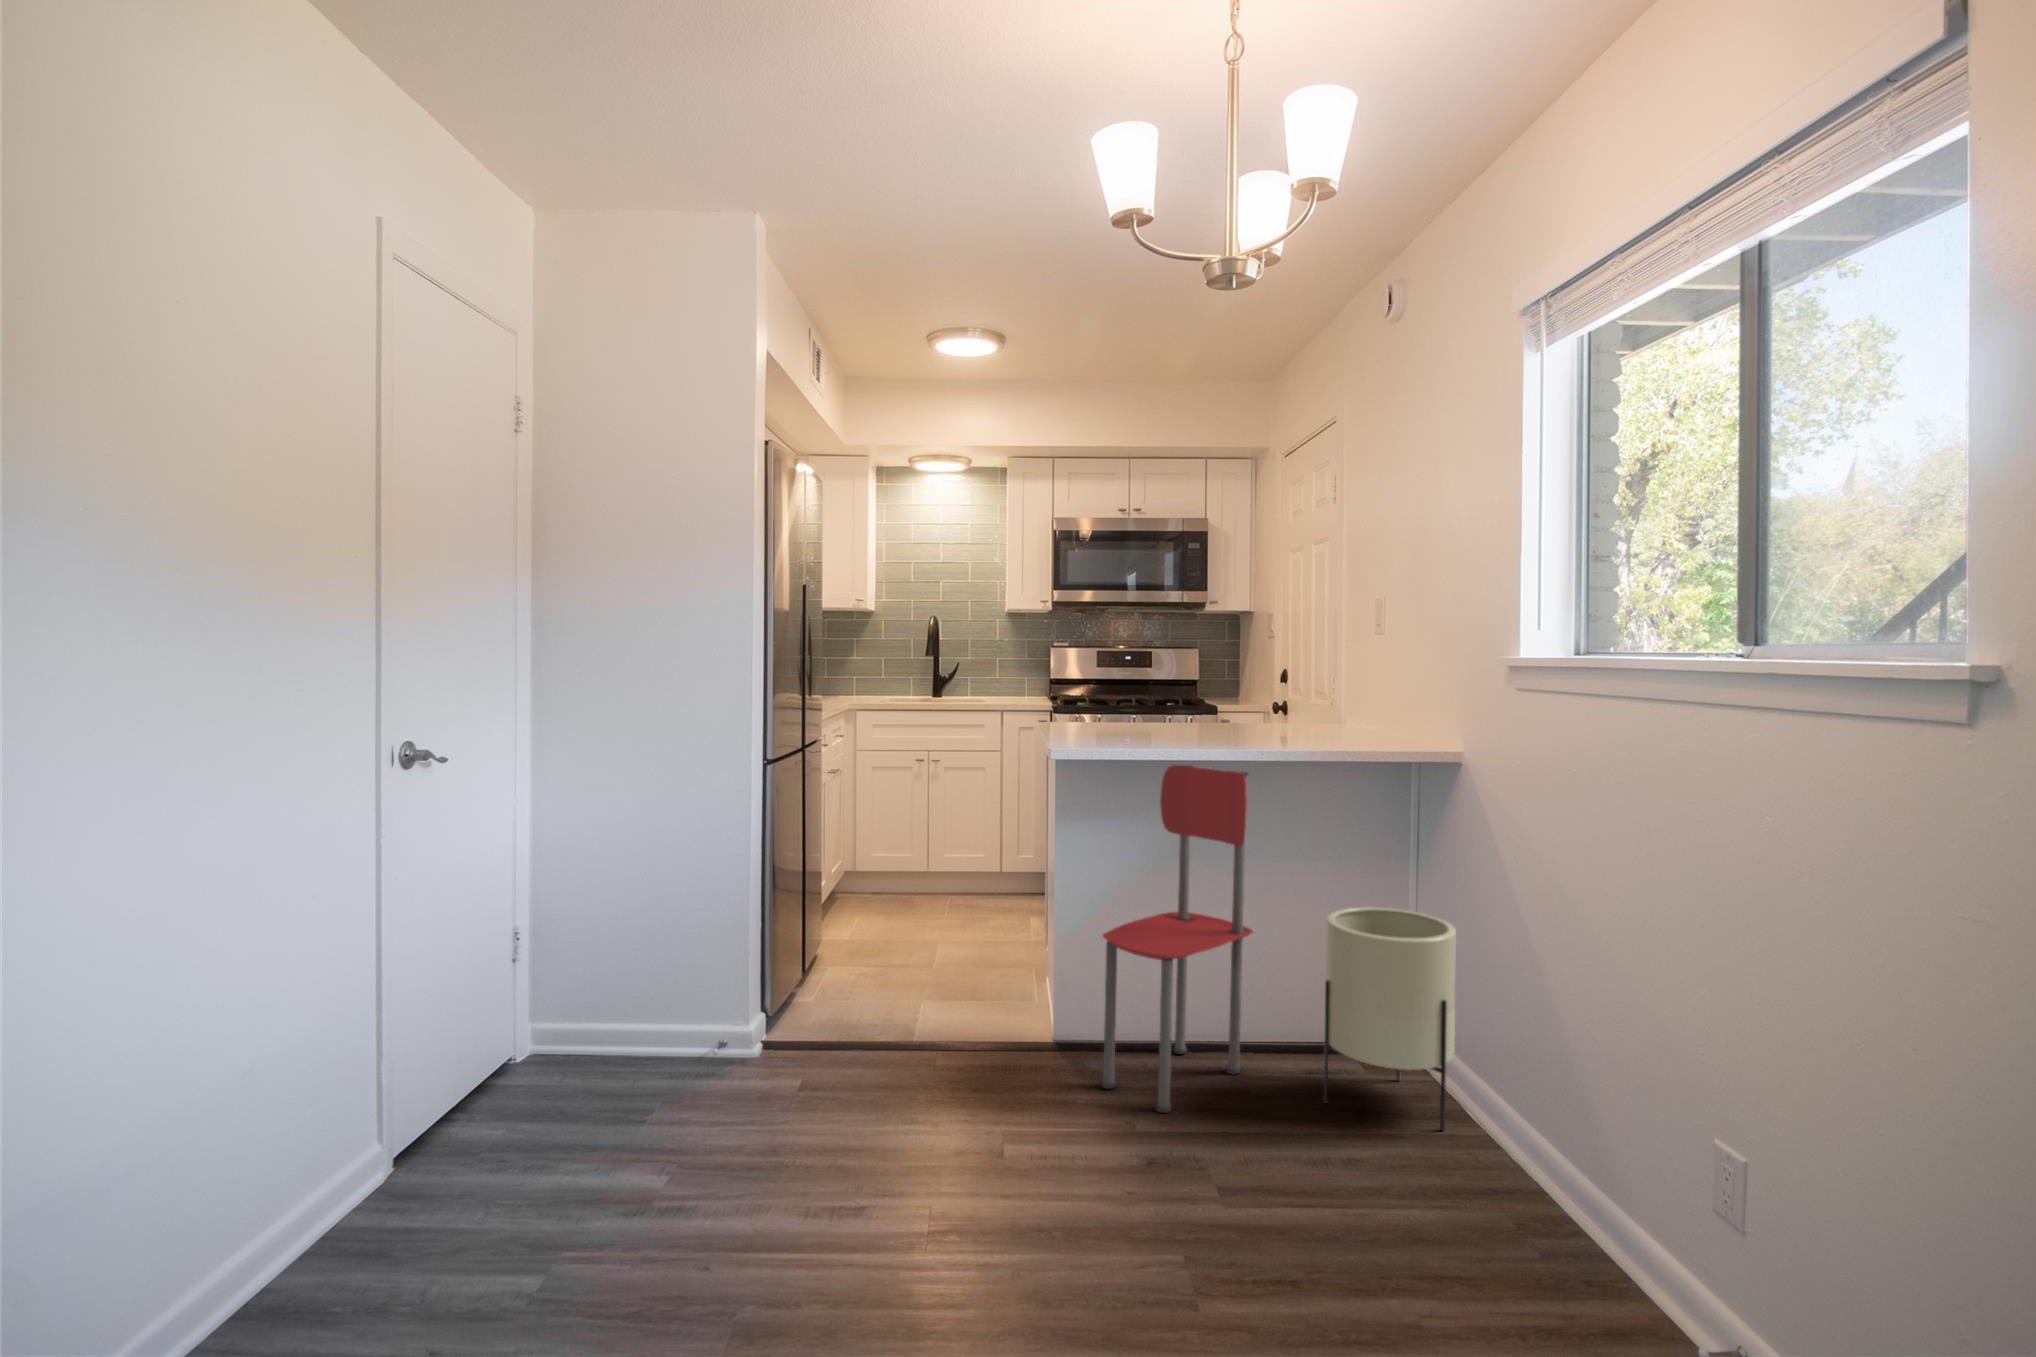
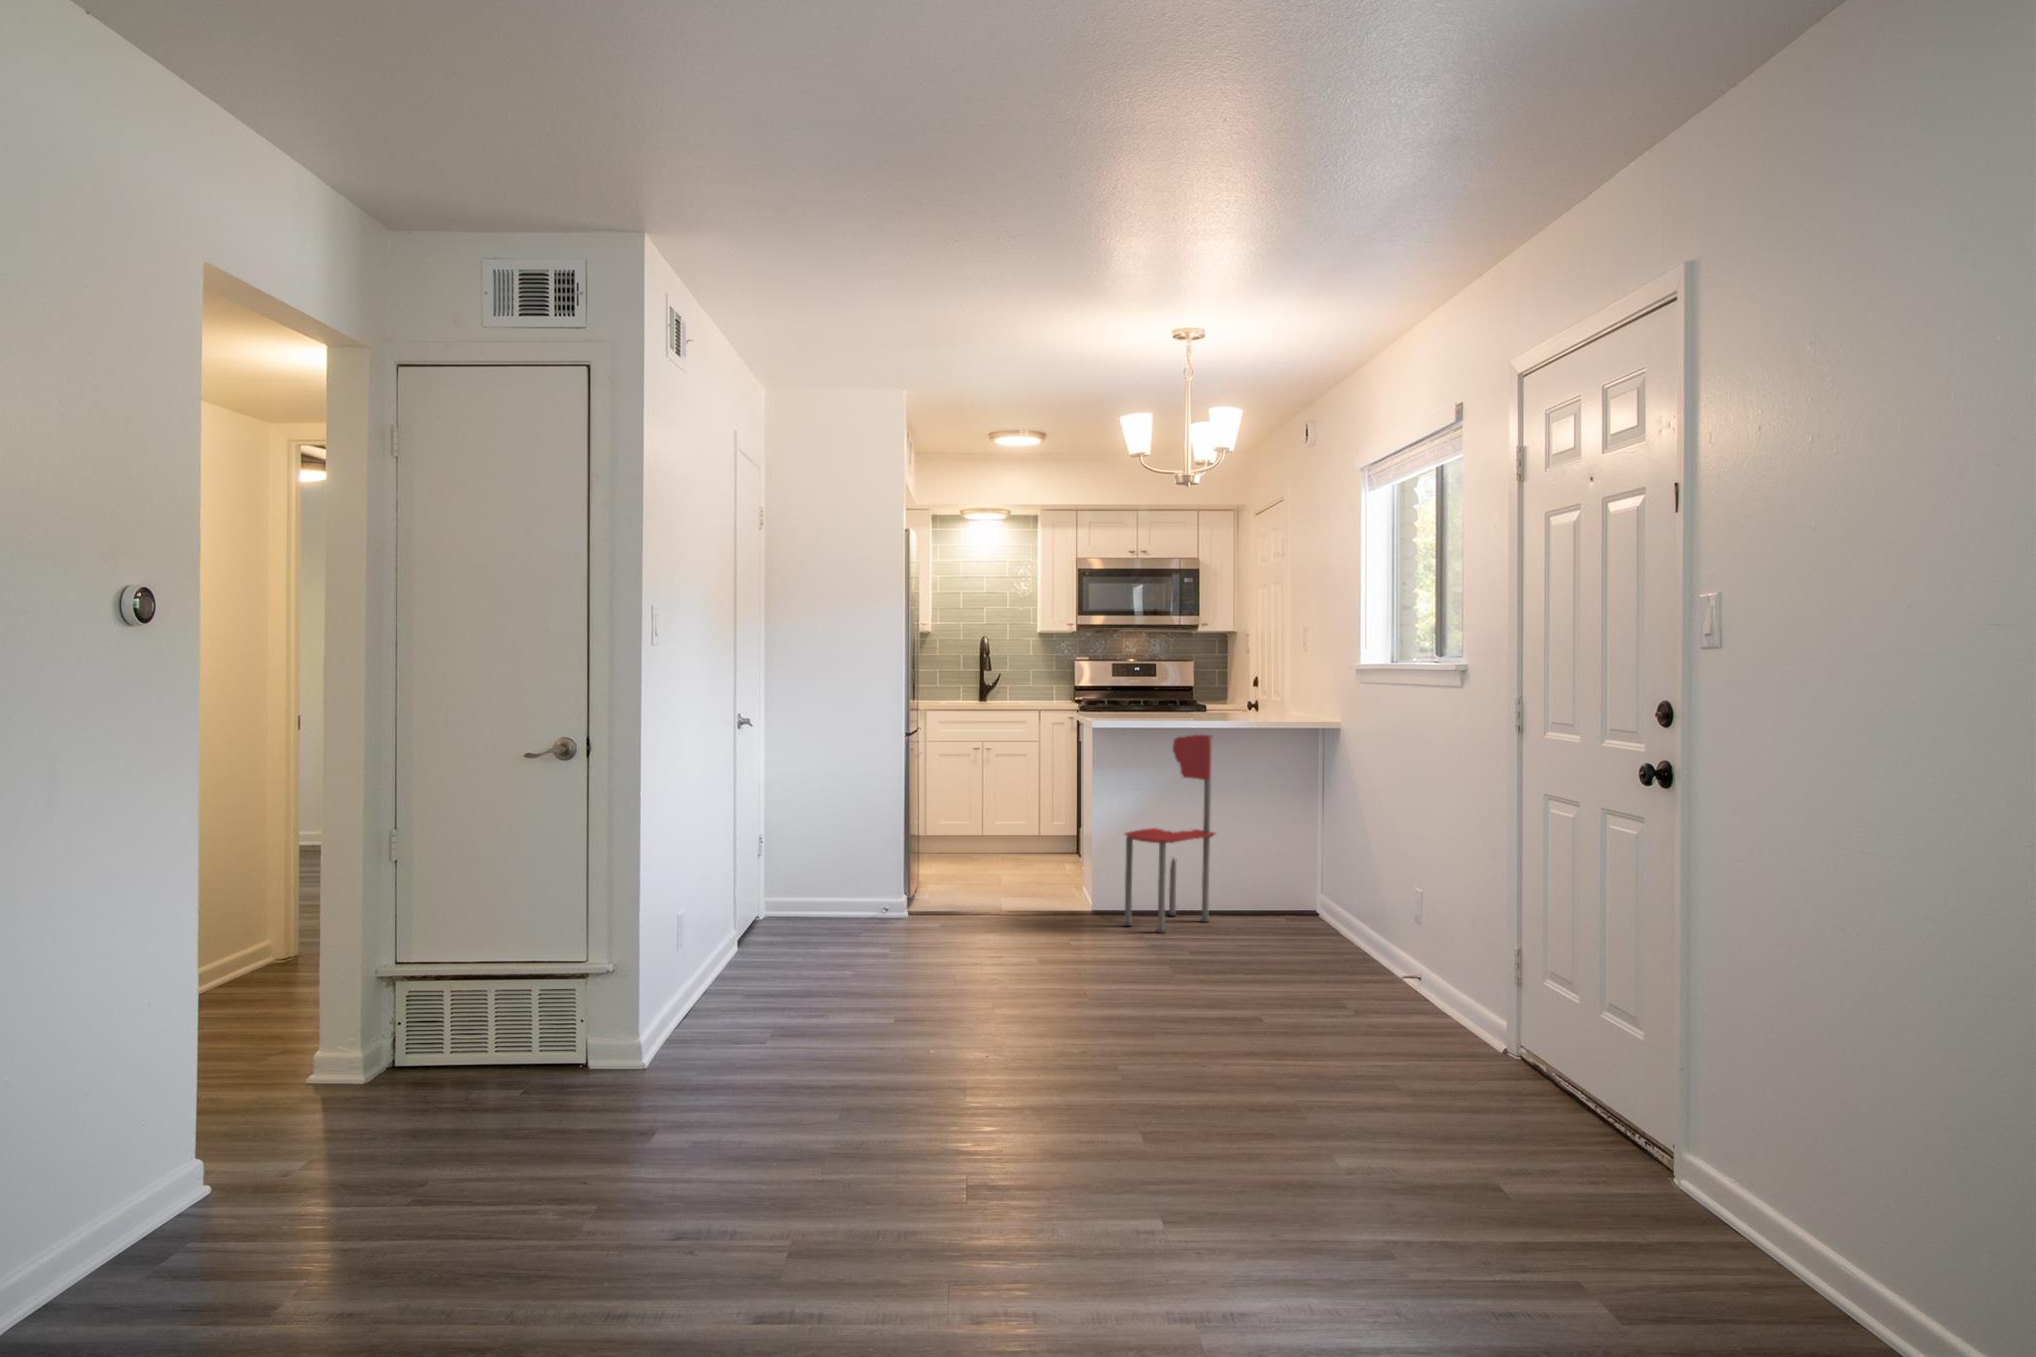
planter: present [1324,907,1456,1130] -> none [1256,818,1332,937]

